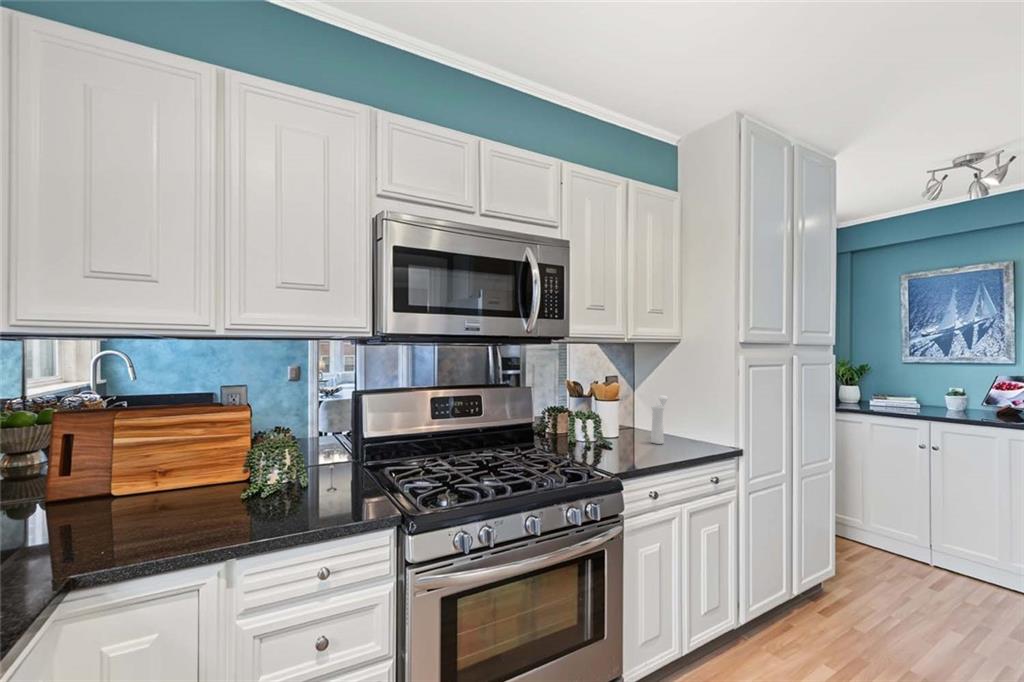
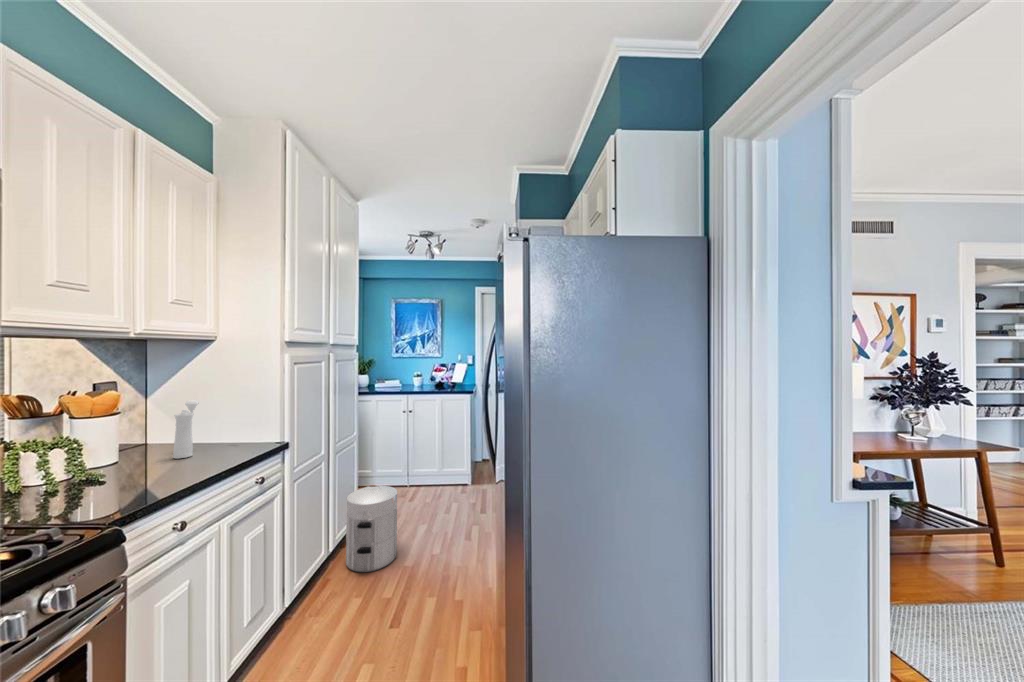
waste bin: none [815,532,893,648] -> present [346,485,397,572]

